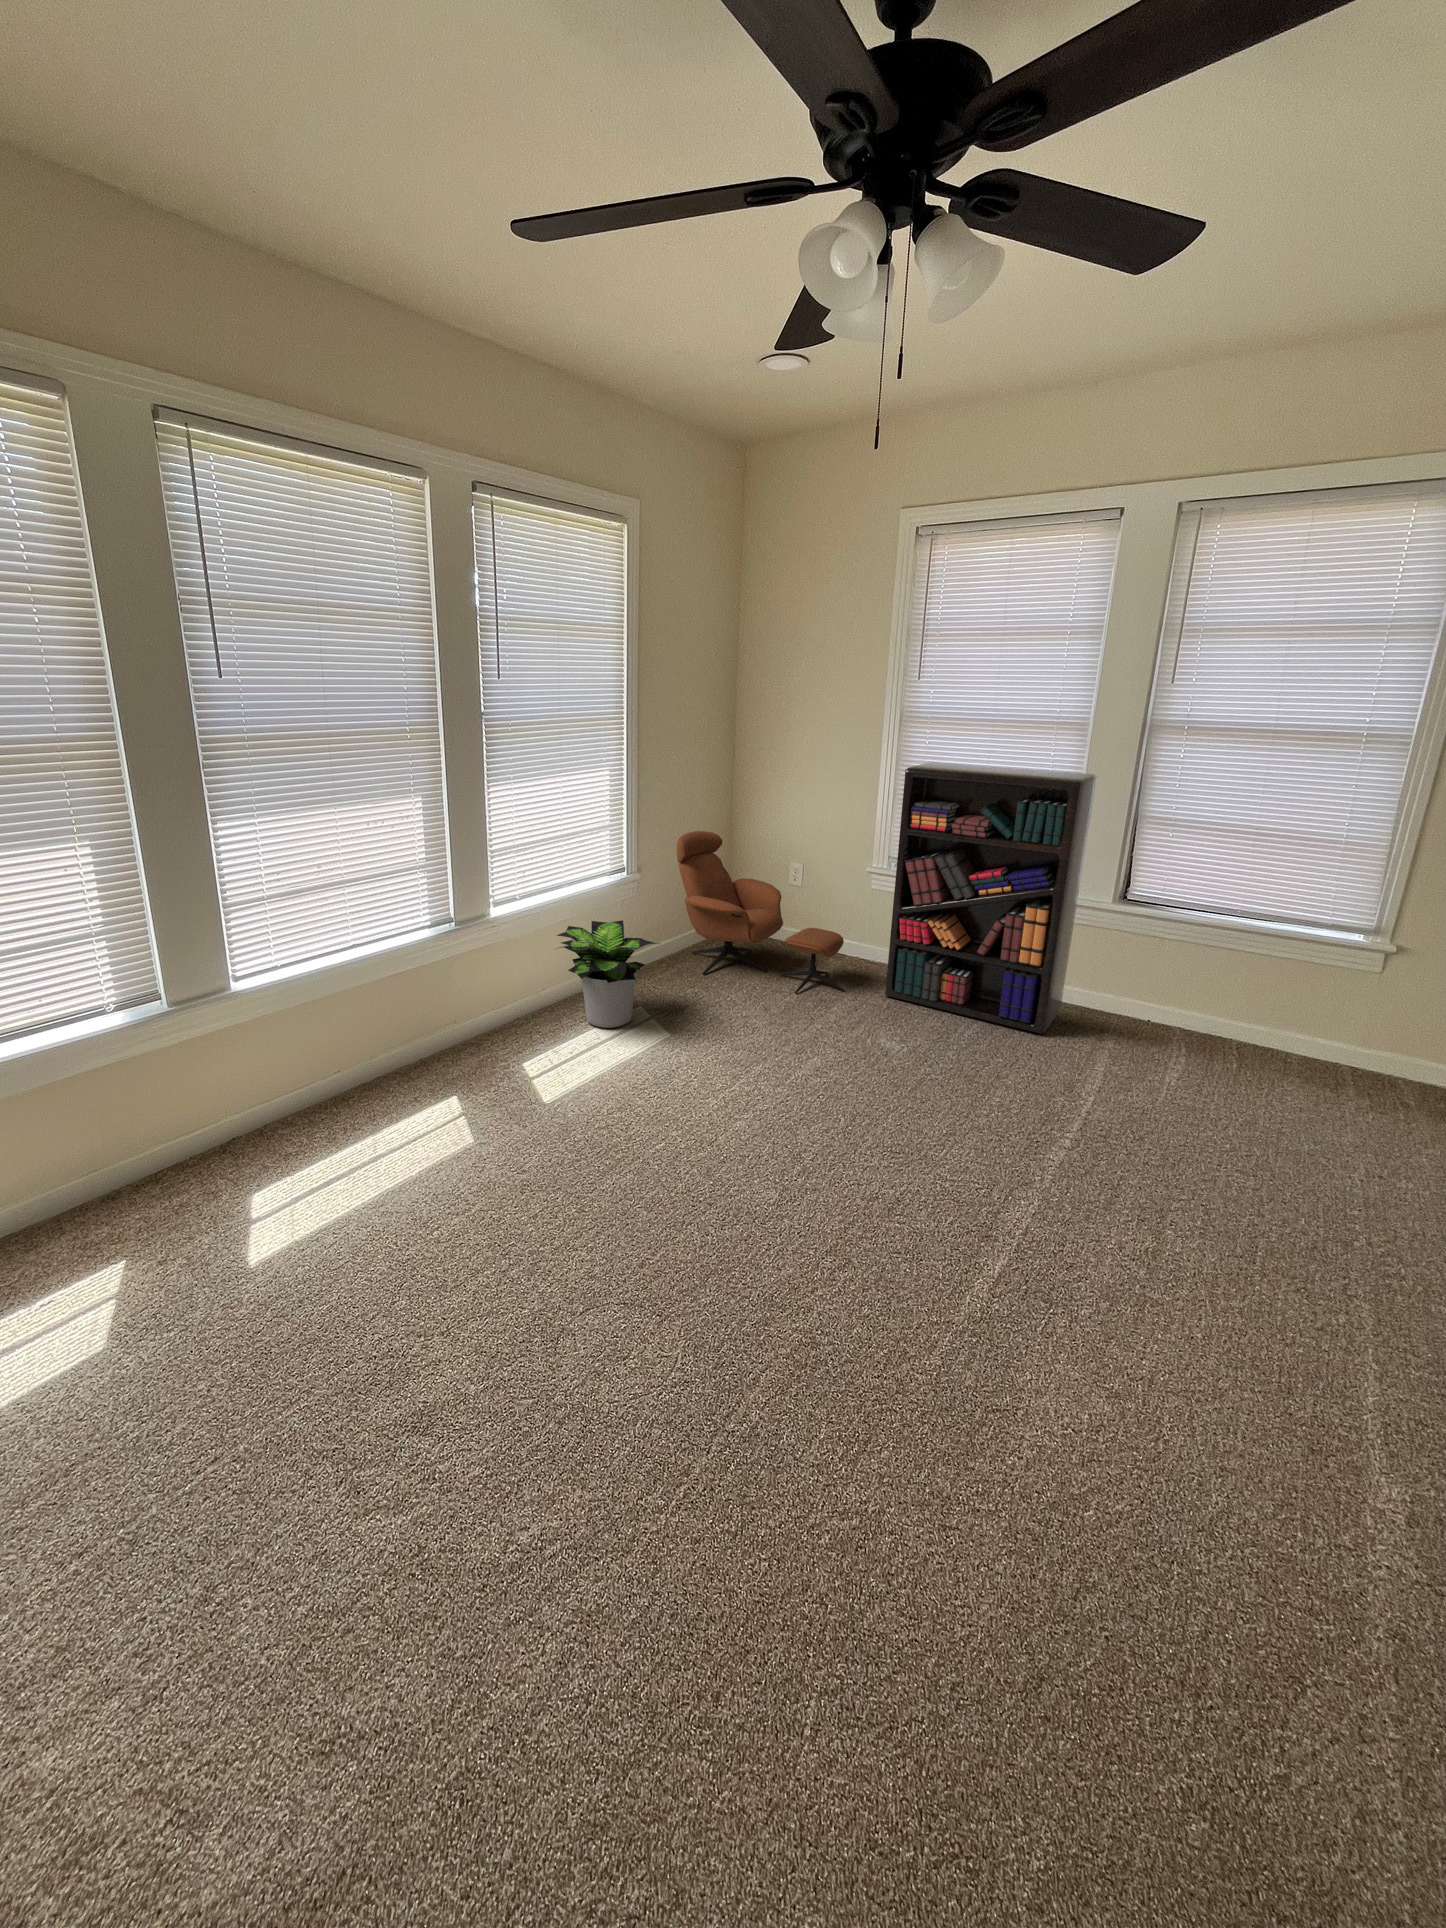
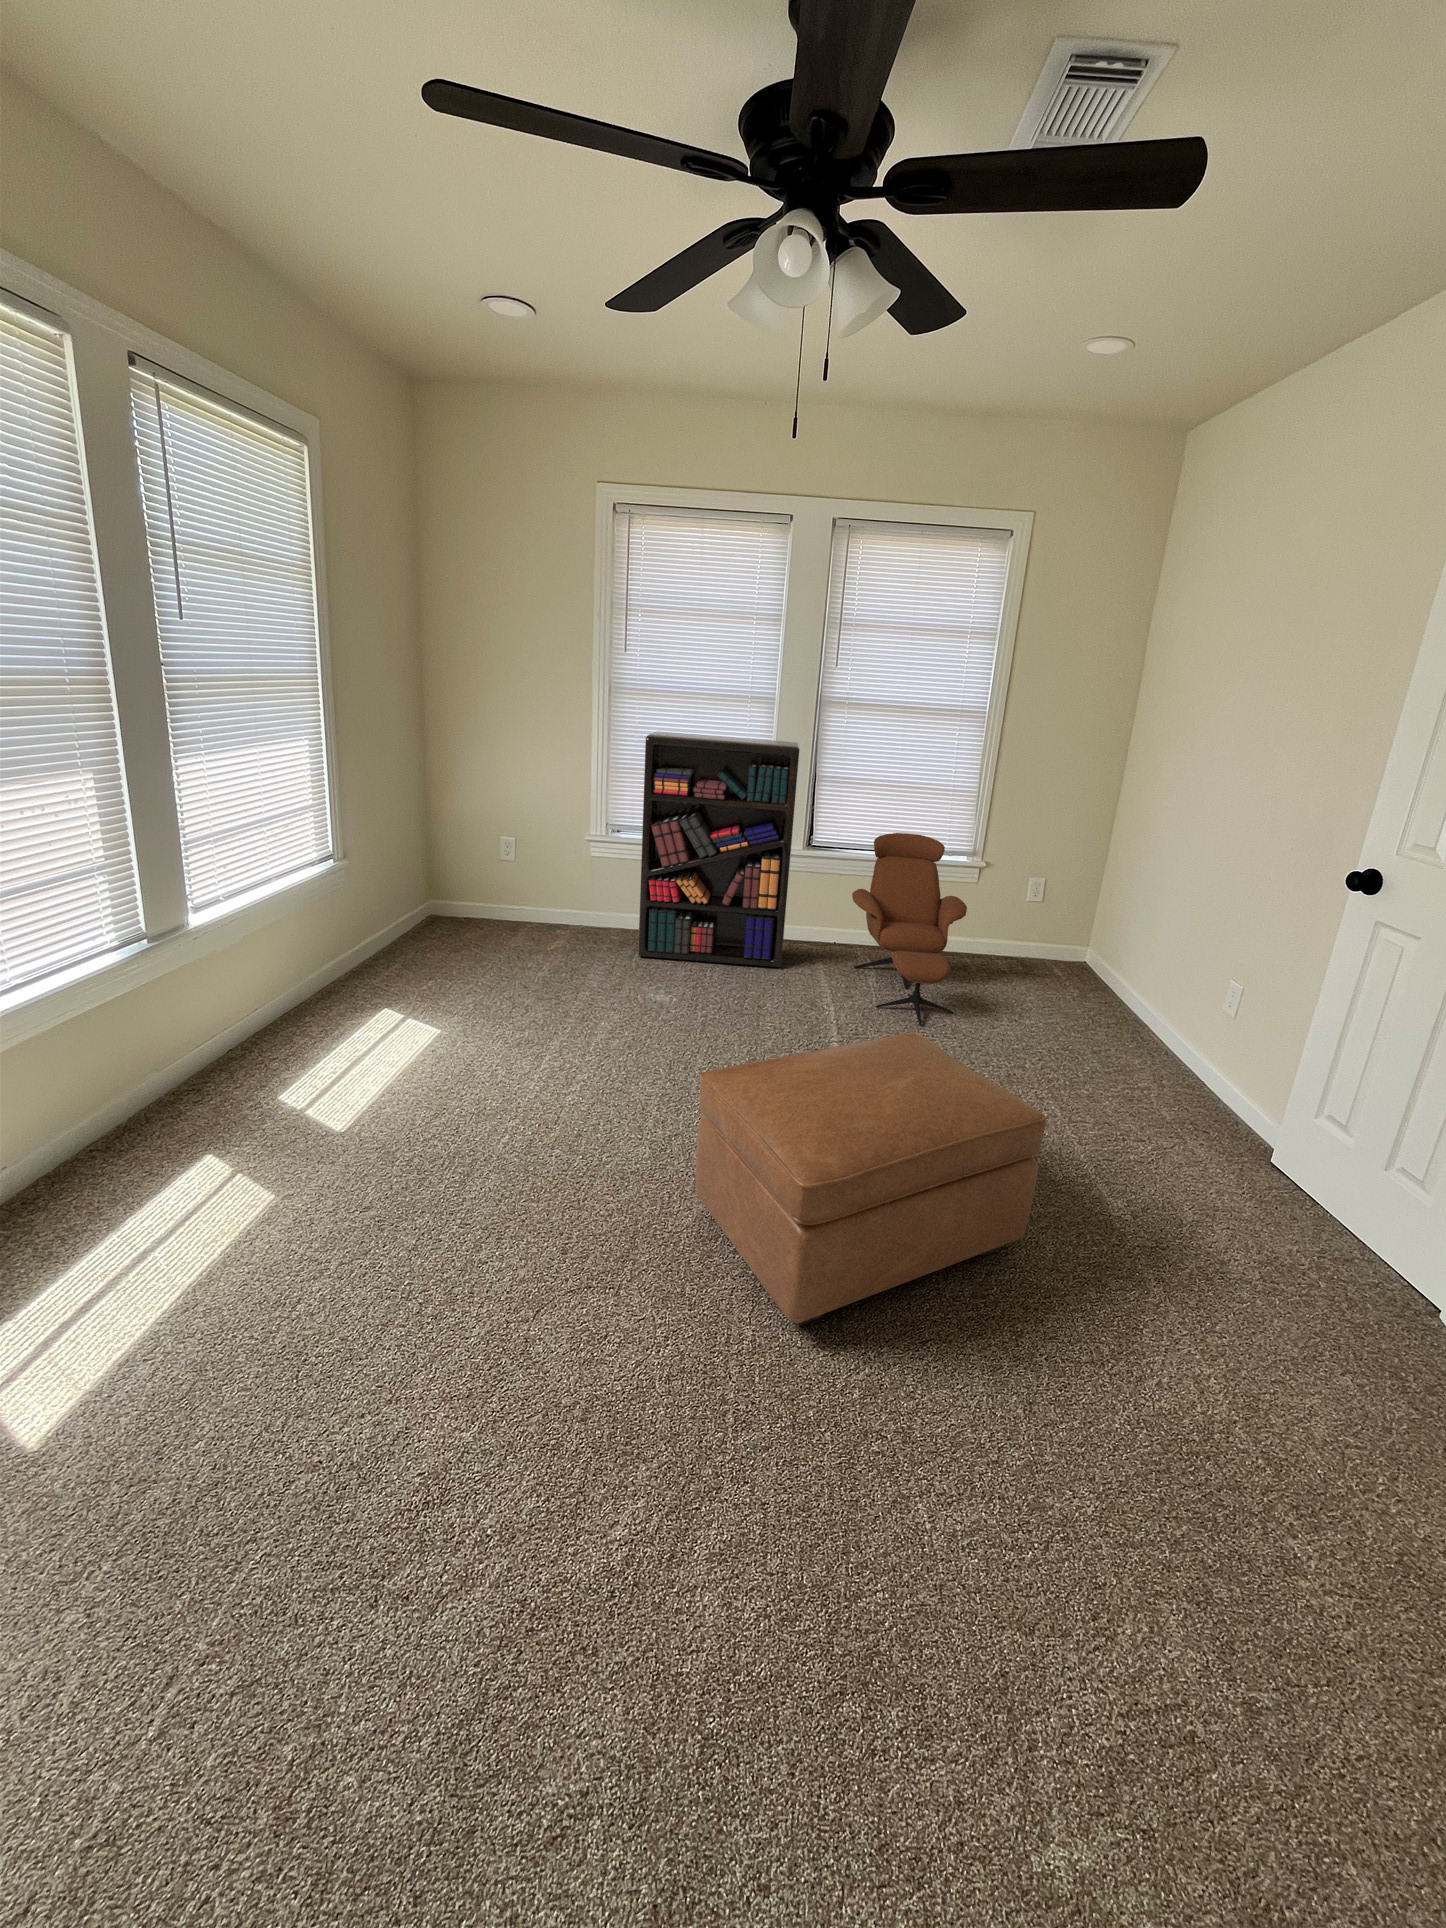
lounge chair: present [677,831,845,994] -> present [852,833,967,1026]
potted plant: present [557,920,659,1028] -> none [273,913,422,1039]
ottoman: none [780,1126,1202,1464] -> present [696,1033,1046,1326]

